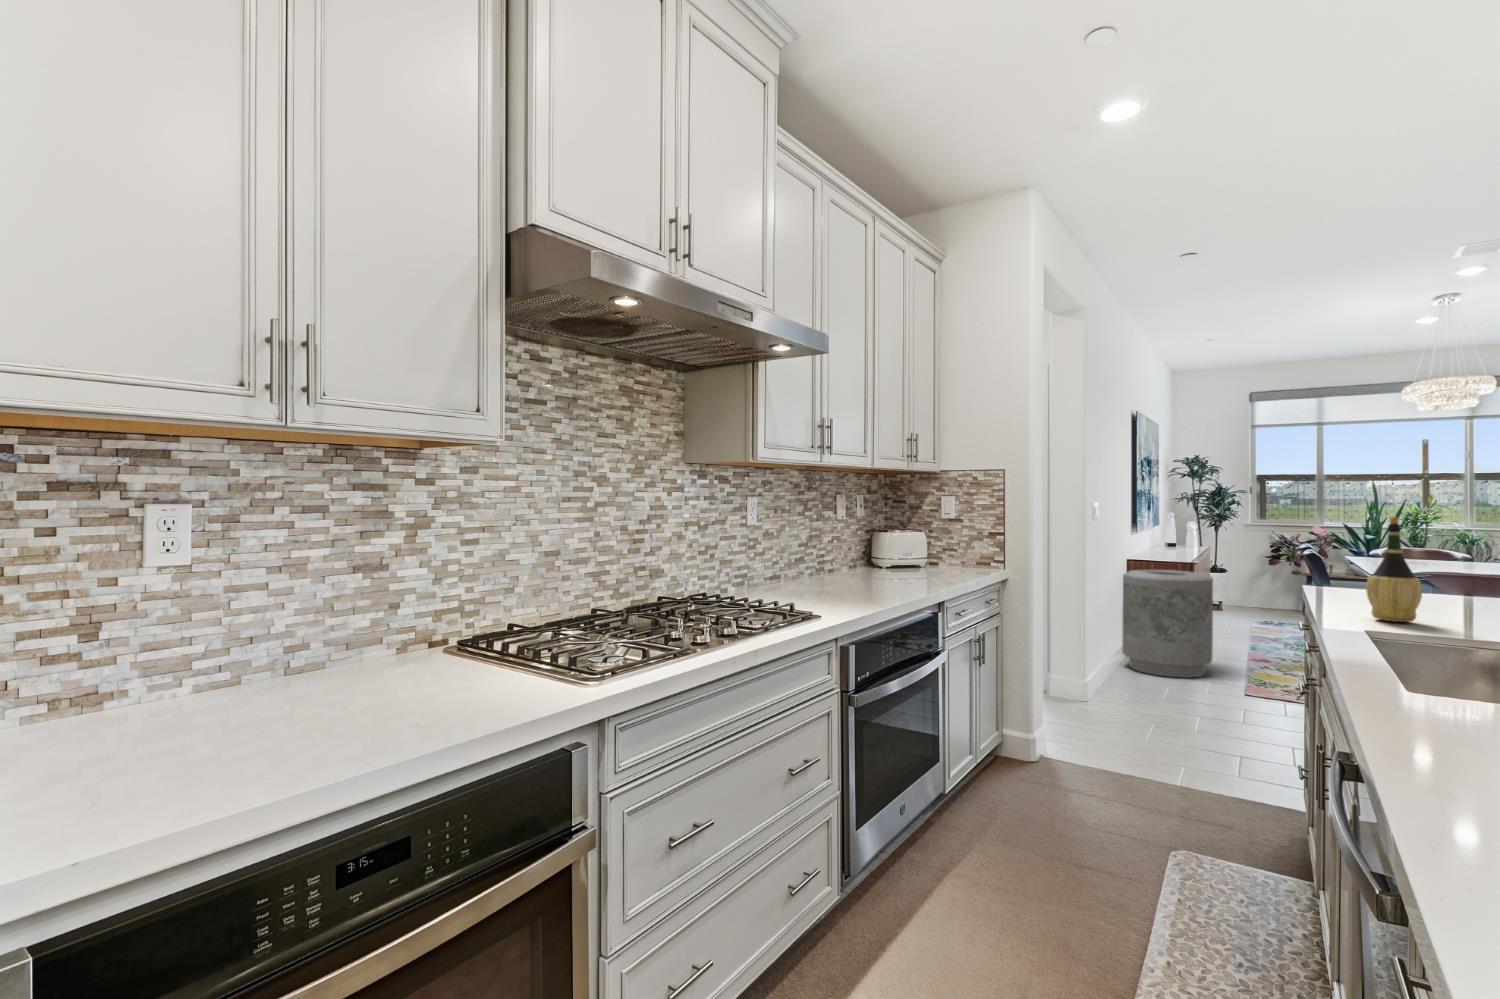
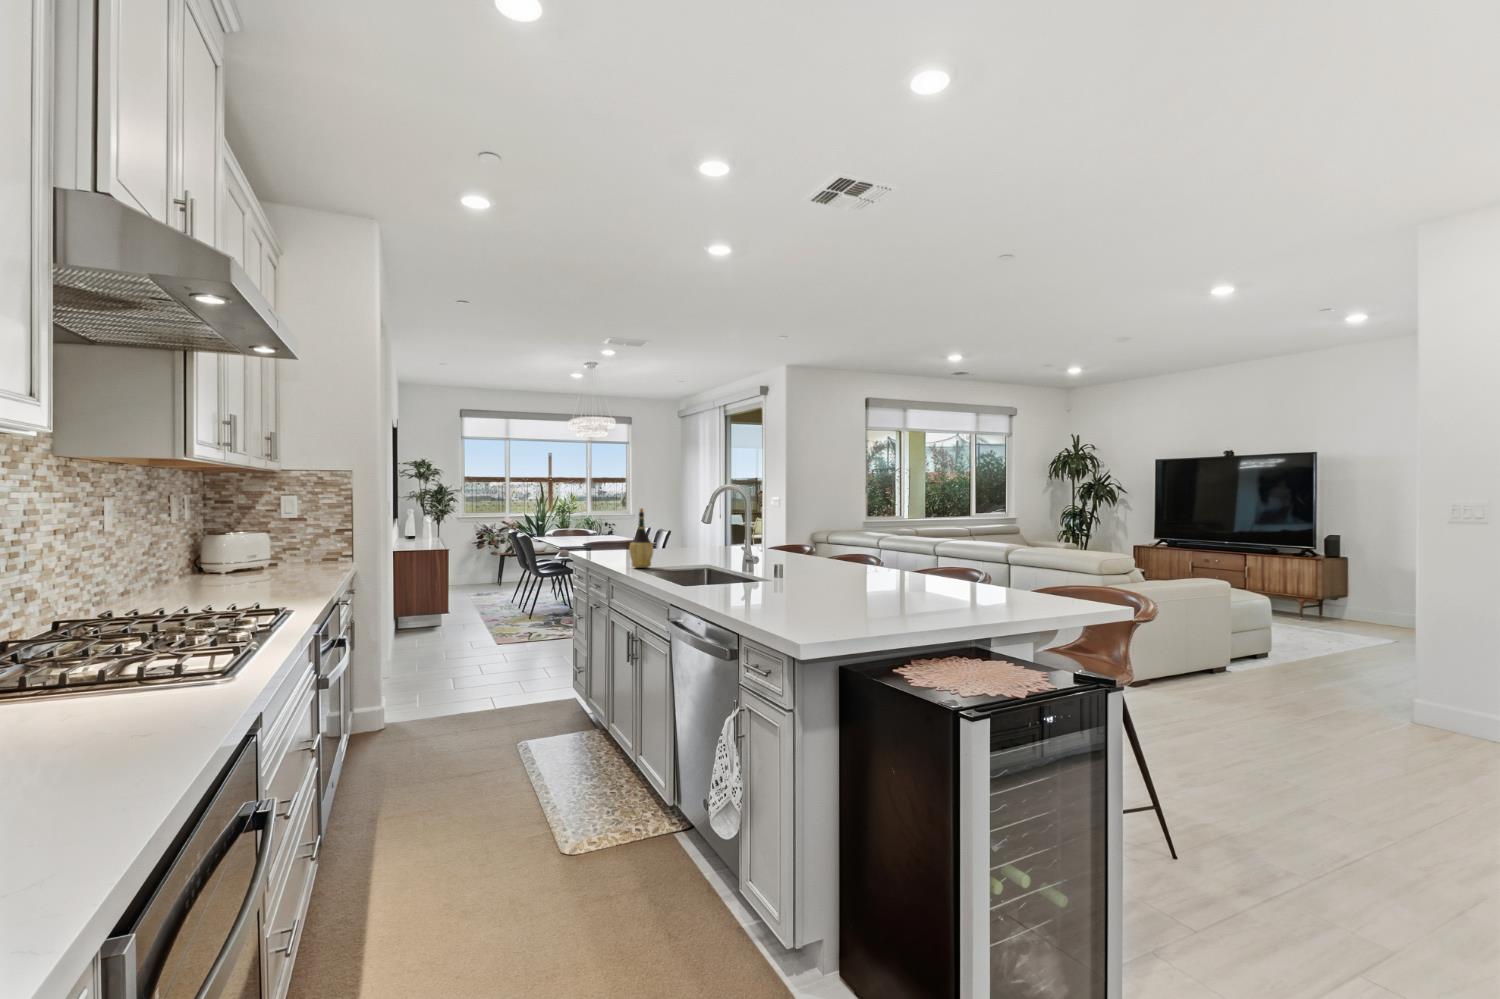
trash can: present [1122,570,1213,678] -> none [397,557,468,646]

